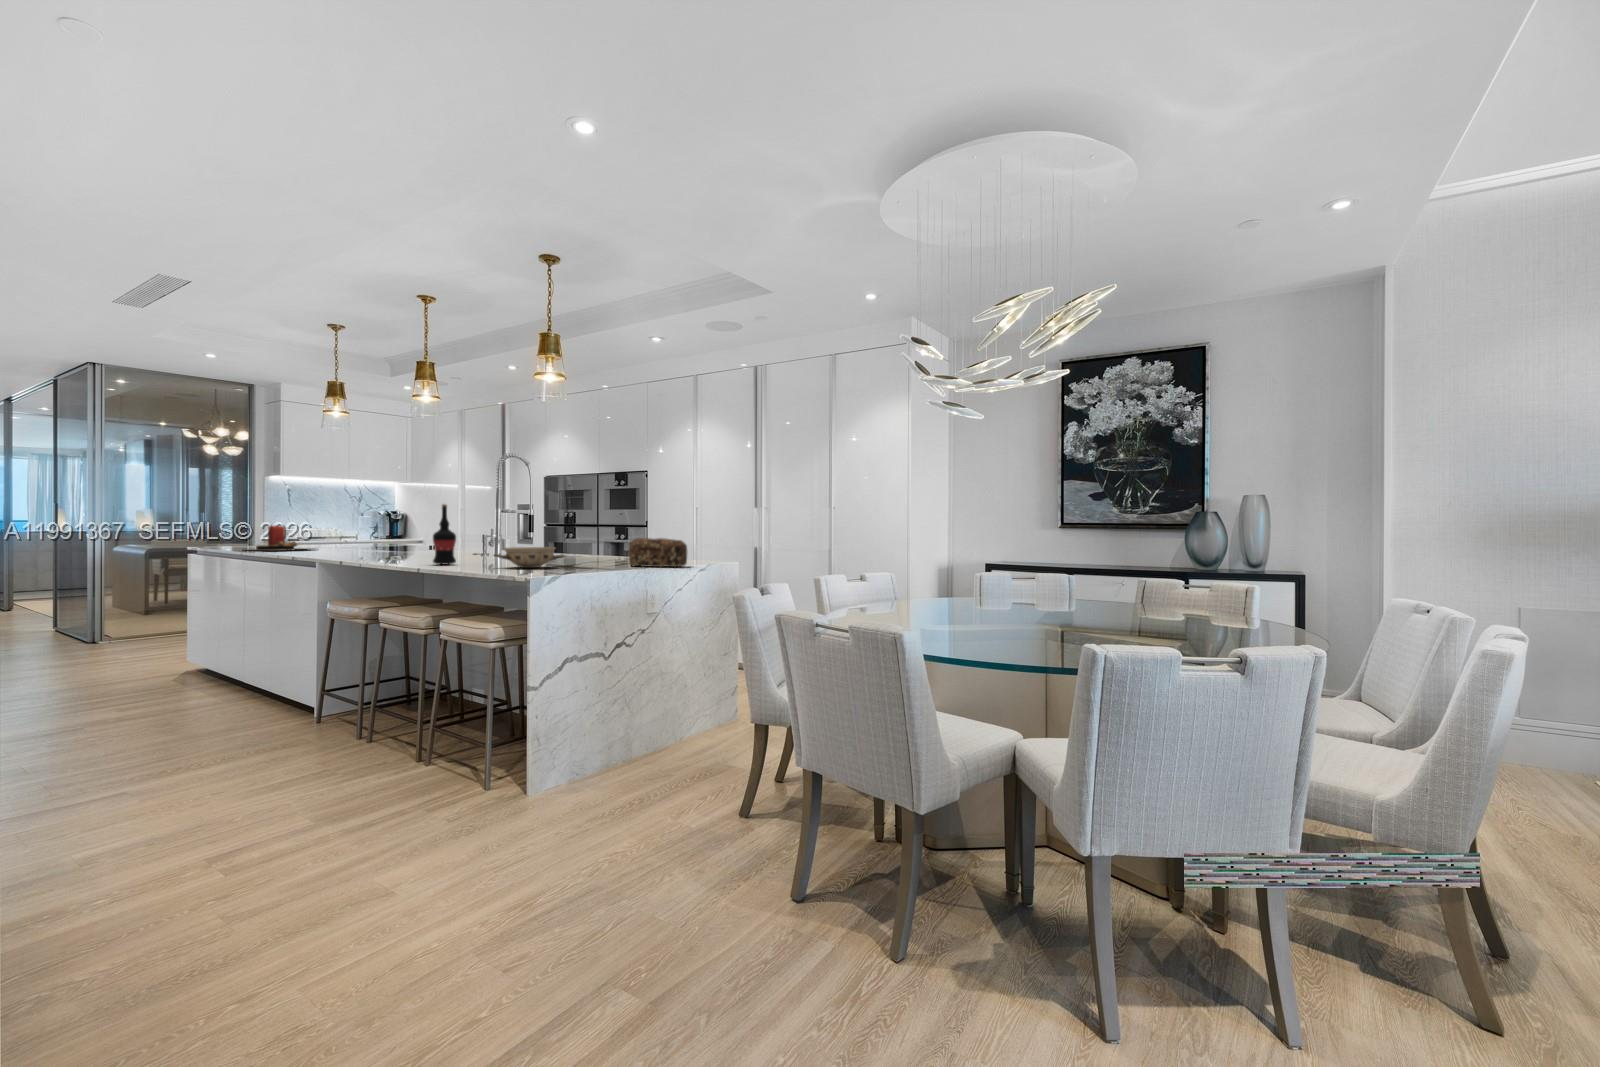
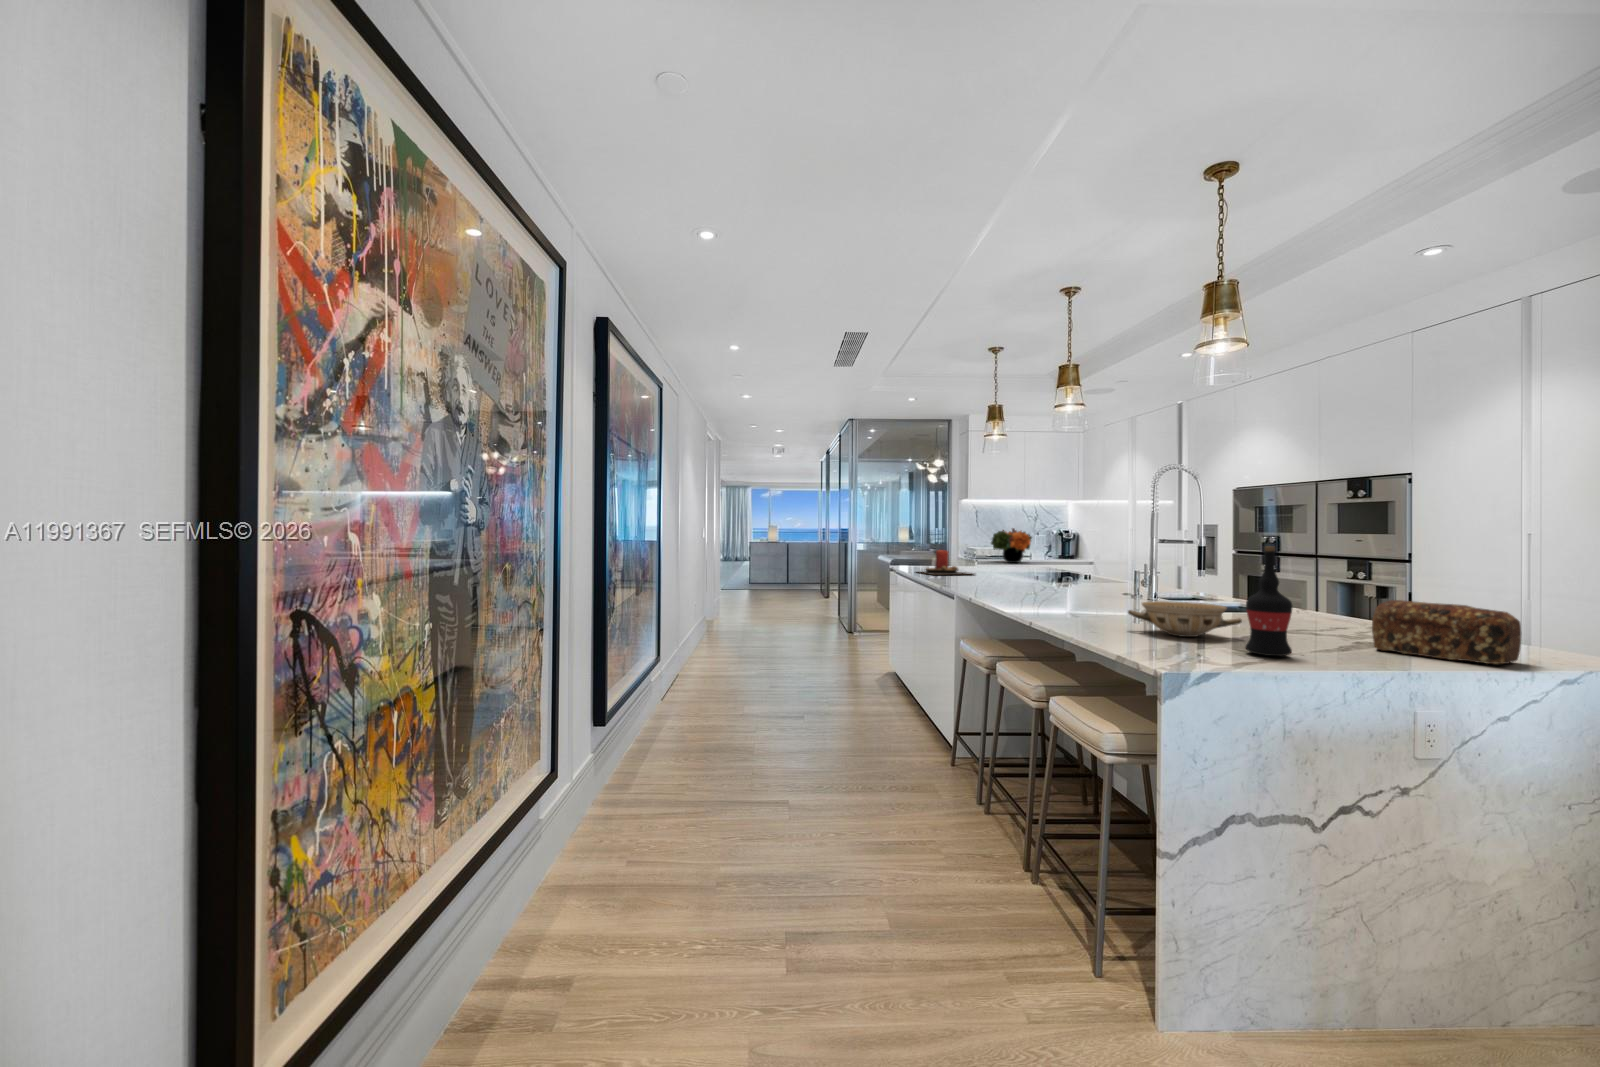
wine bottle: present [433,504,456,565] -> present [1246,546,1292,656]
flower arrangement: none [314,506,363,542] -> present [991,528,1032,563]

